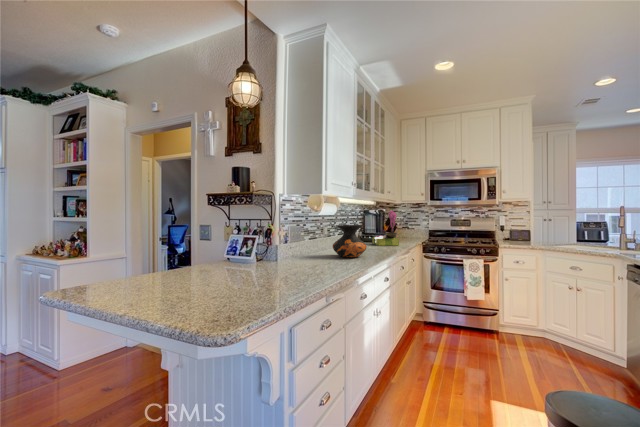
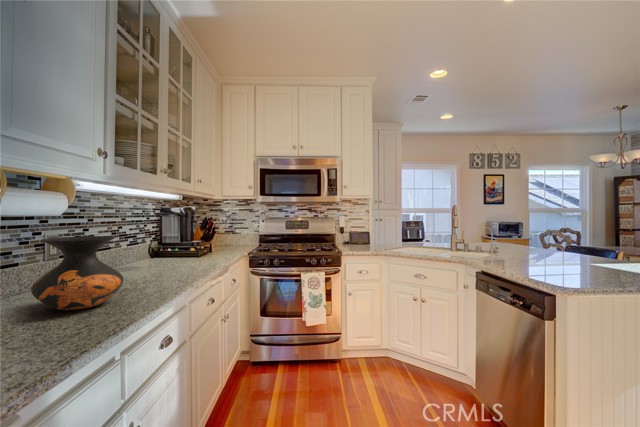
flower arrangement: present [372,210,399,246] -> none [169,207,212,266]

